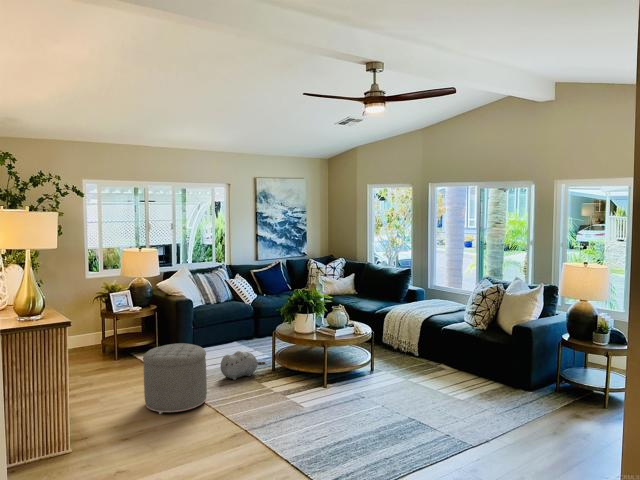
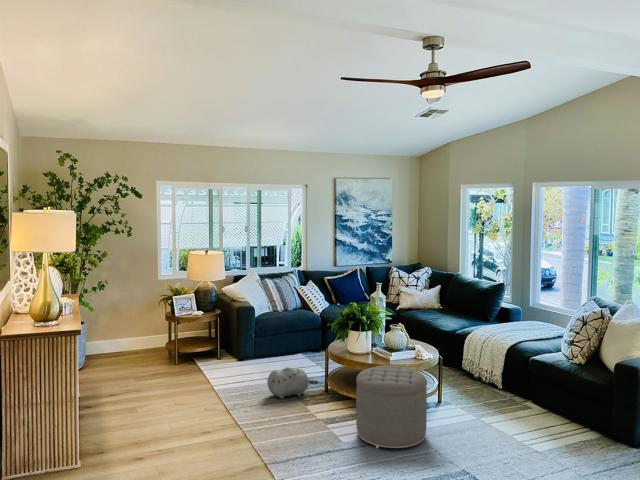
ottoman: present [143,343,207,414] -> present [356,365,427,448]

